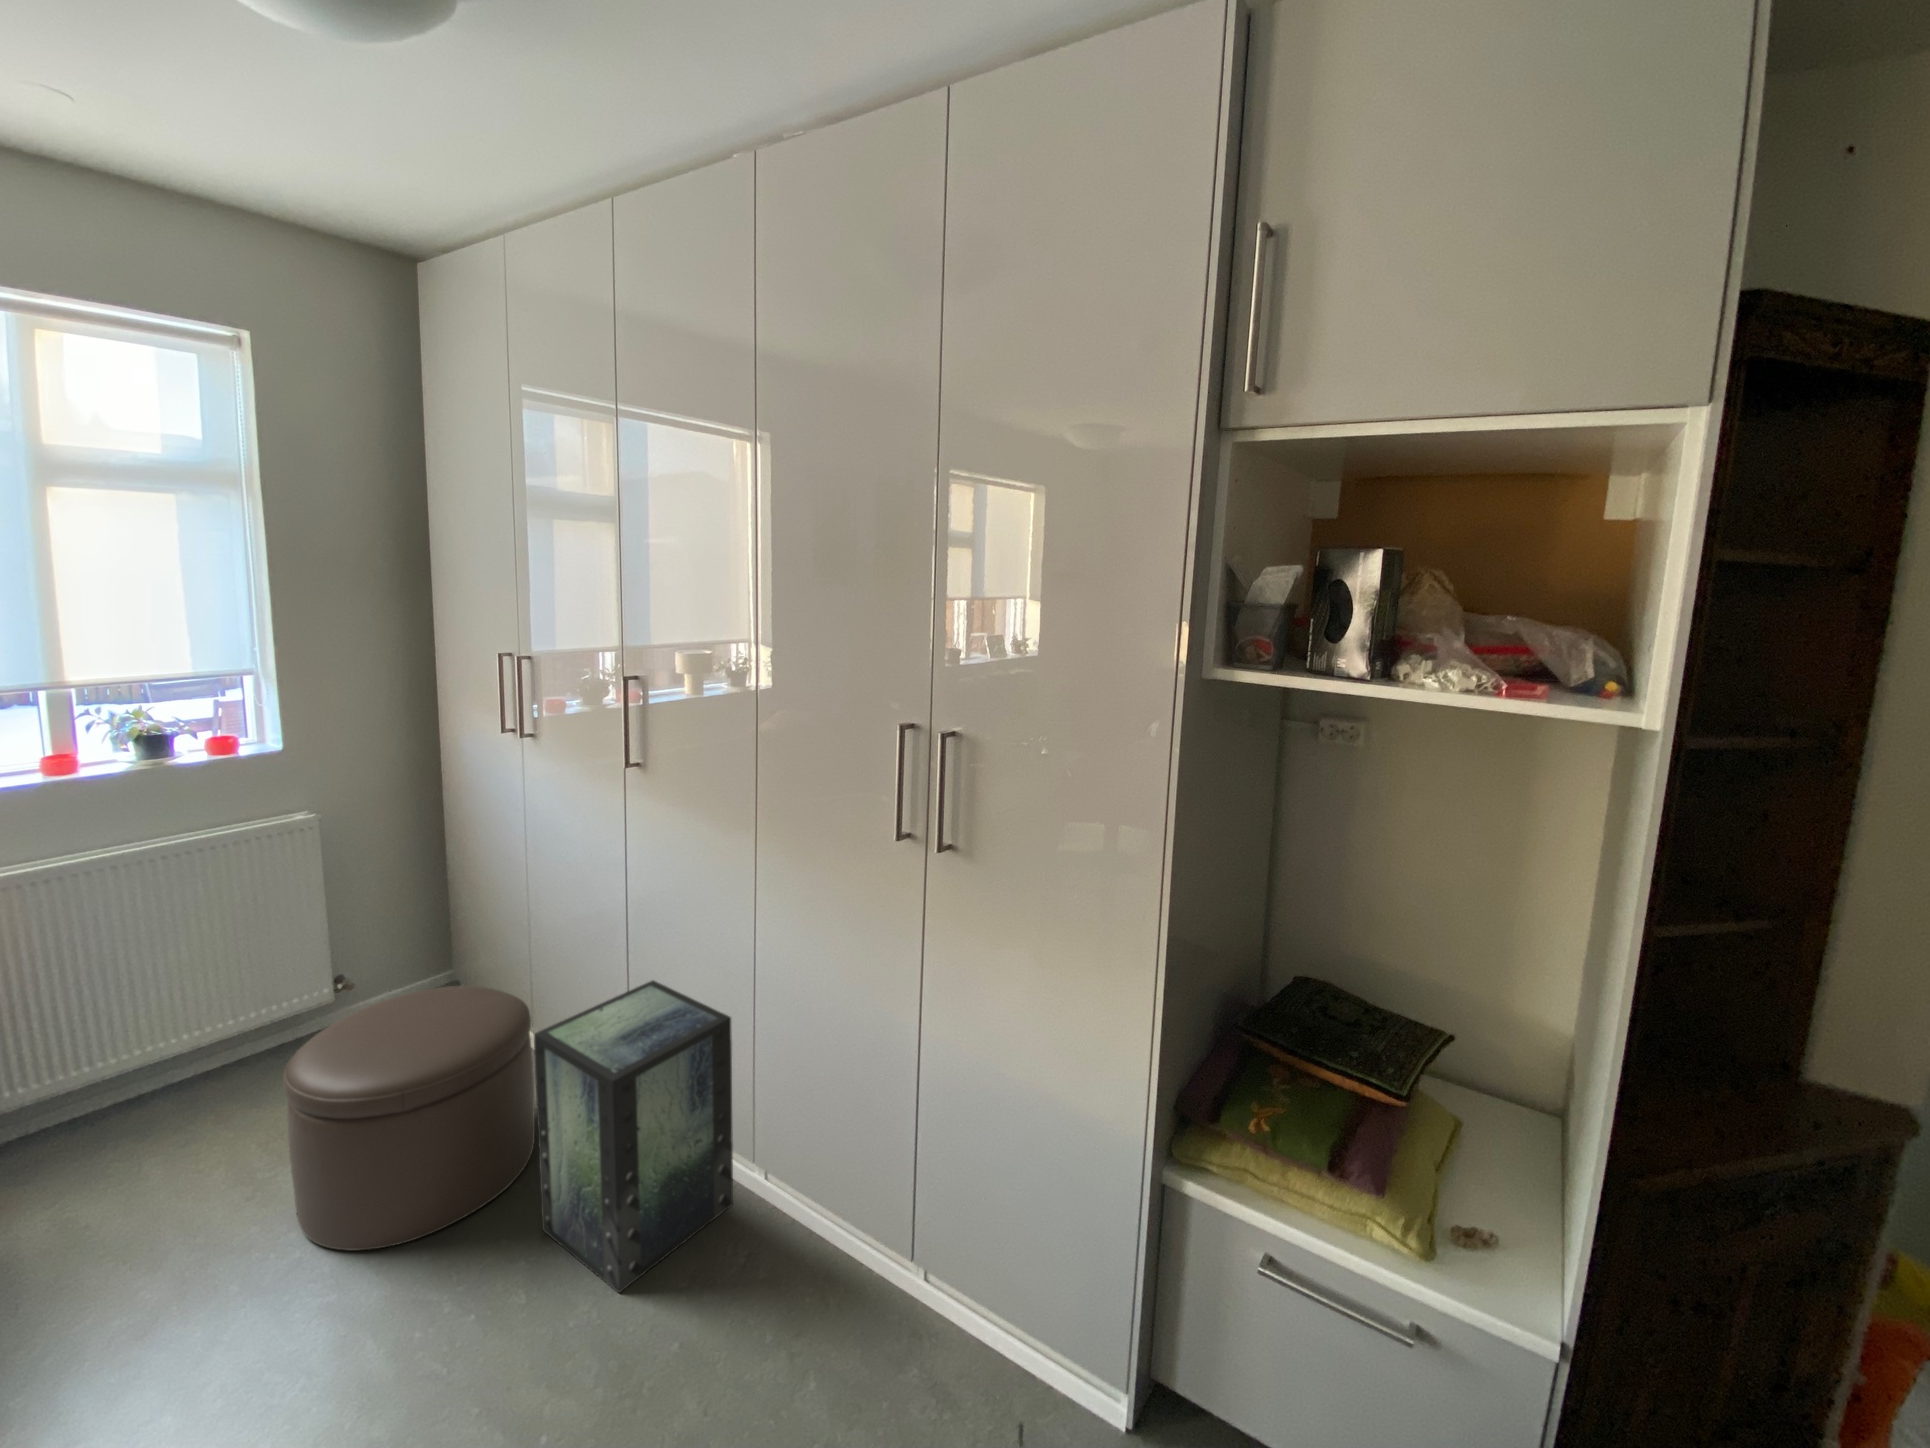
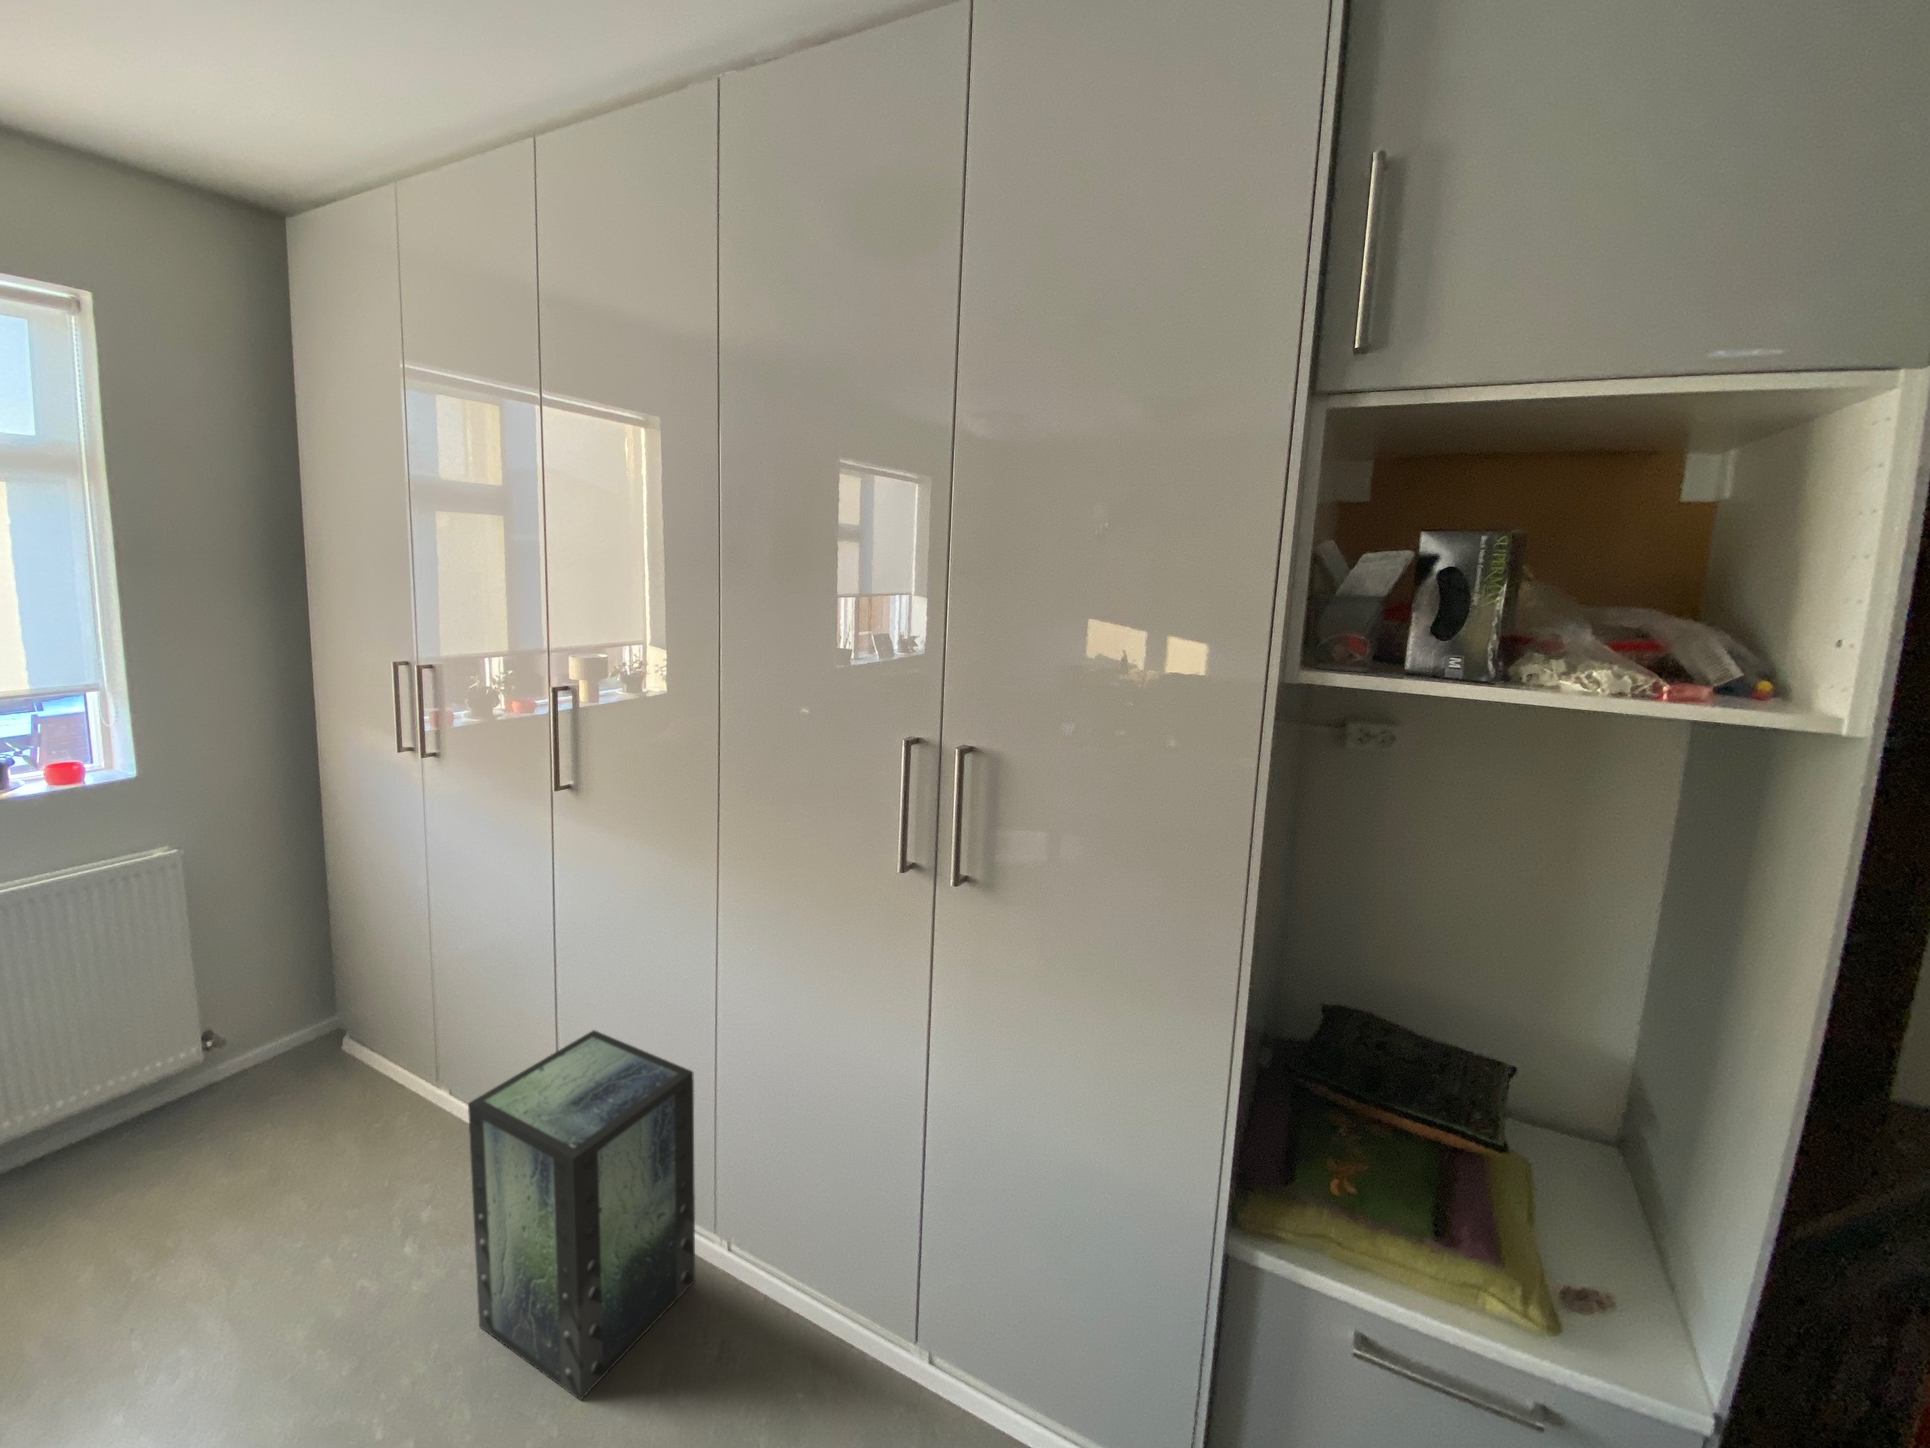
ottoman: present [283,986,535,1250] -> none [164,1043,456,1367]

